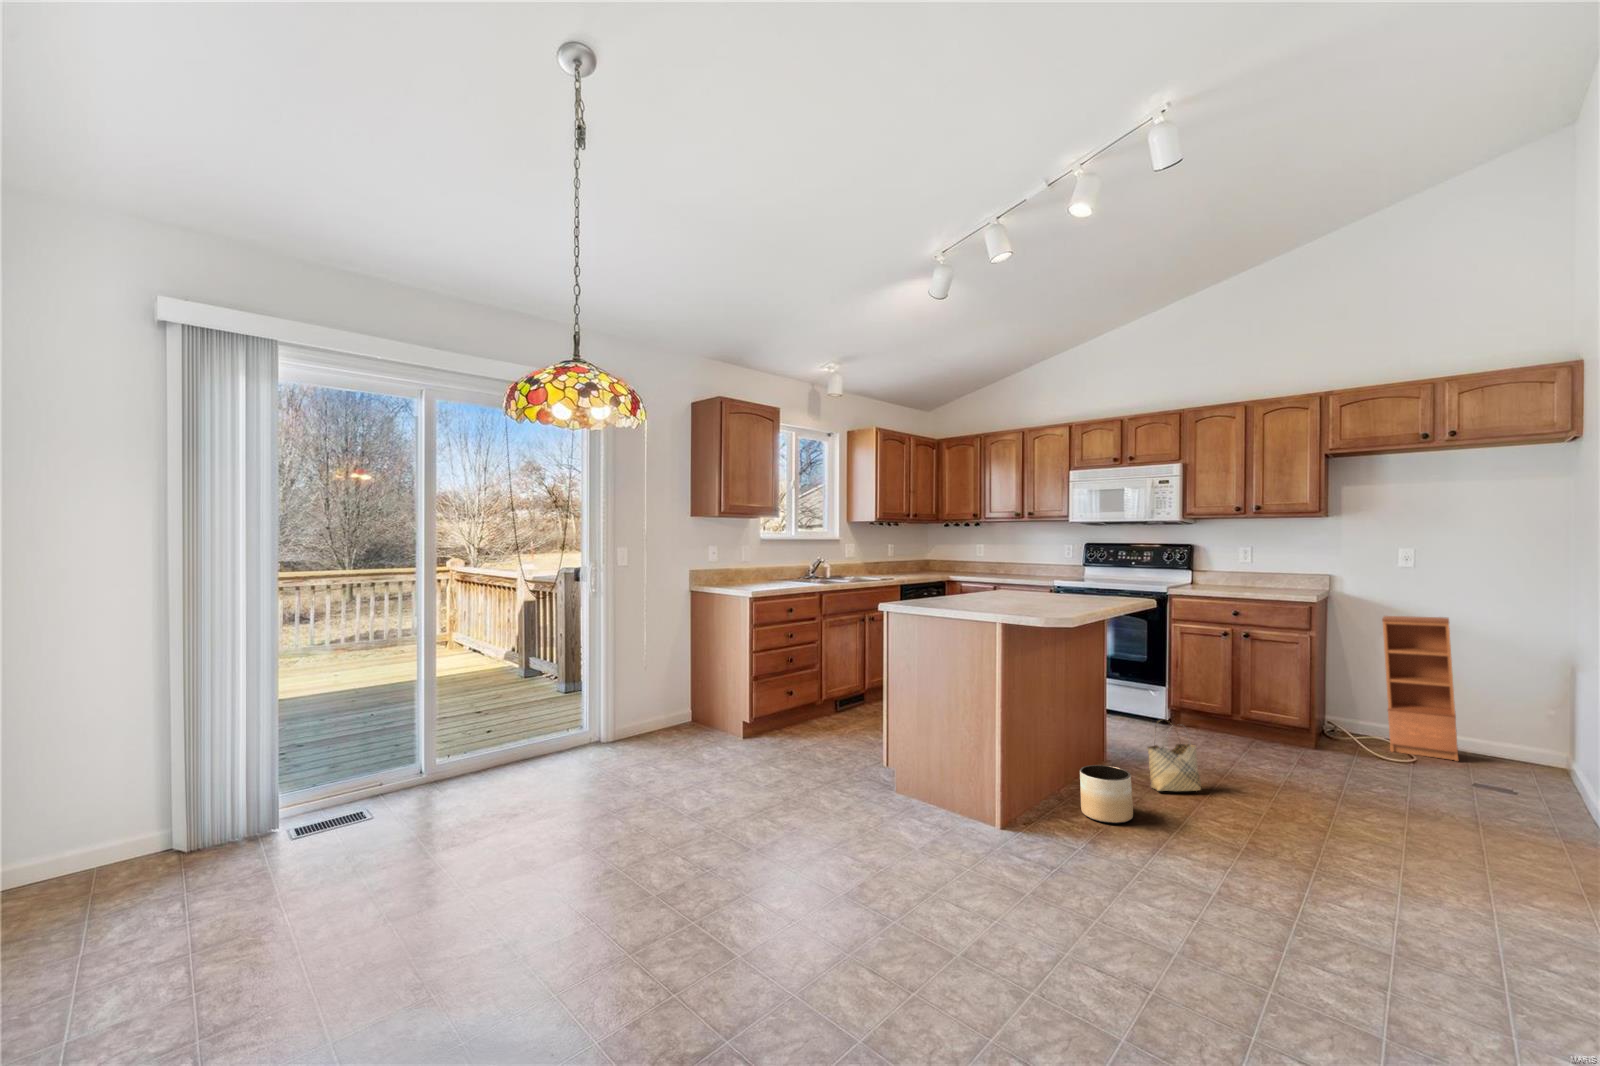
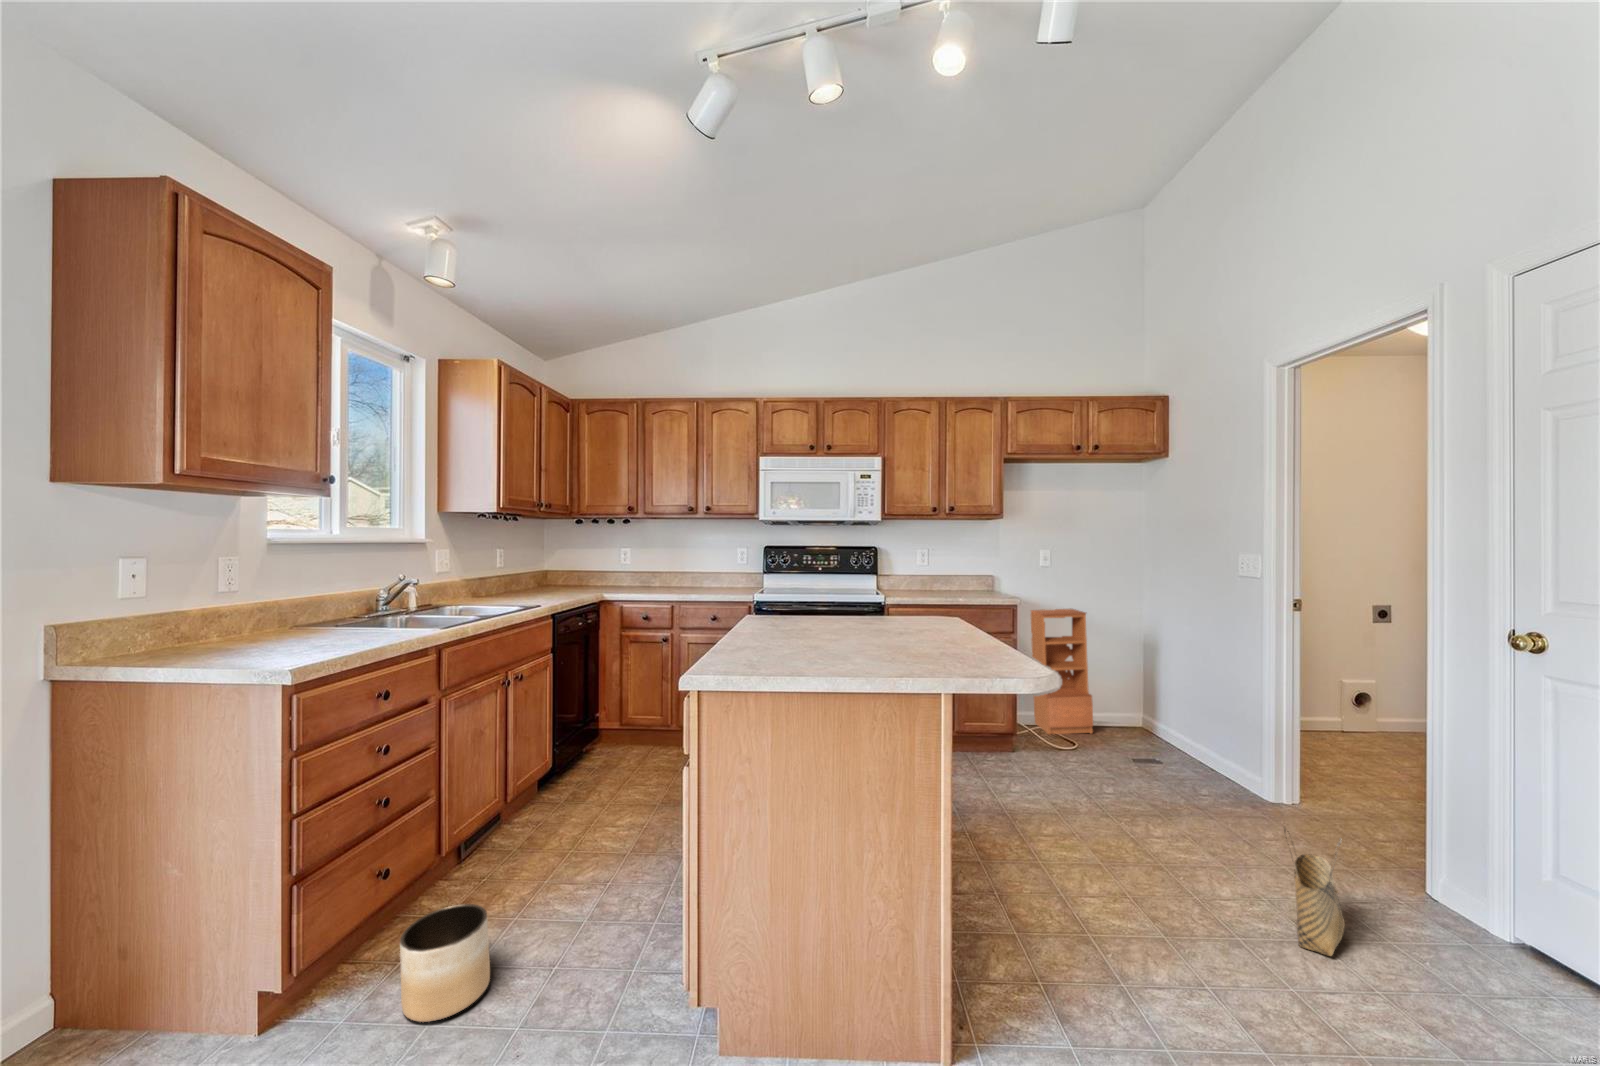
woven basket: present [1148,725,1201,791] -> present [1284,829,1345,956]
planter: present [1080,765,1133,823] -> present [400,904,490,1022]

